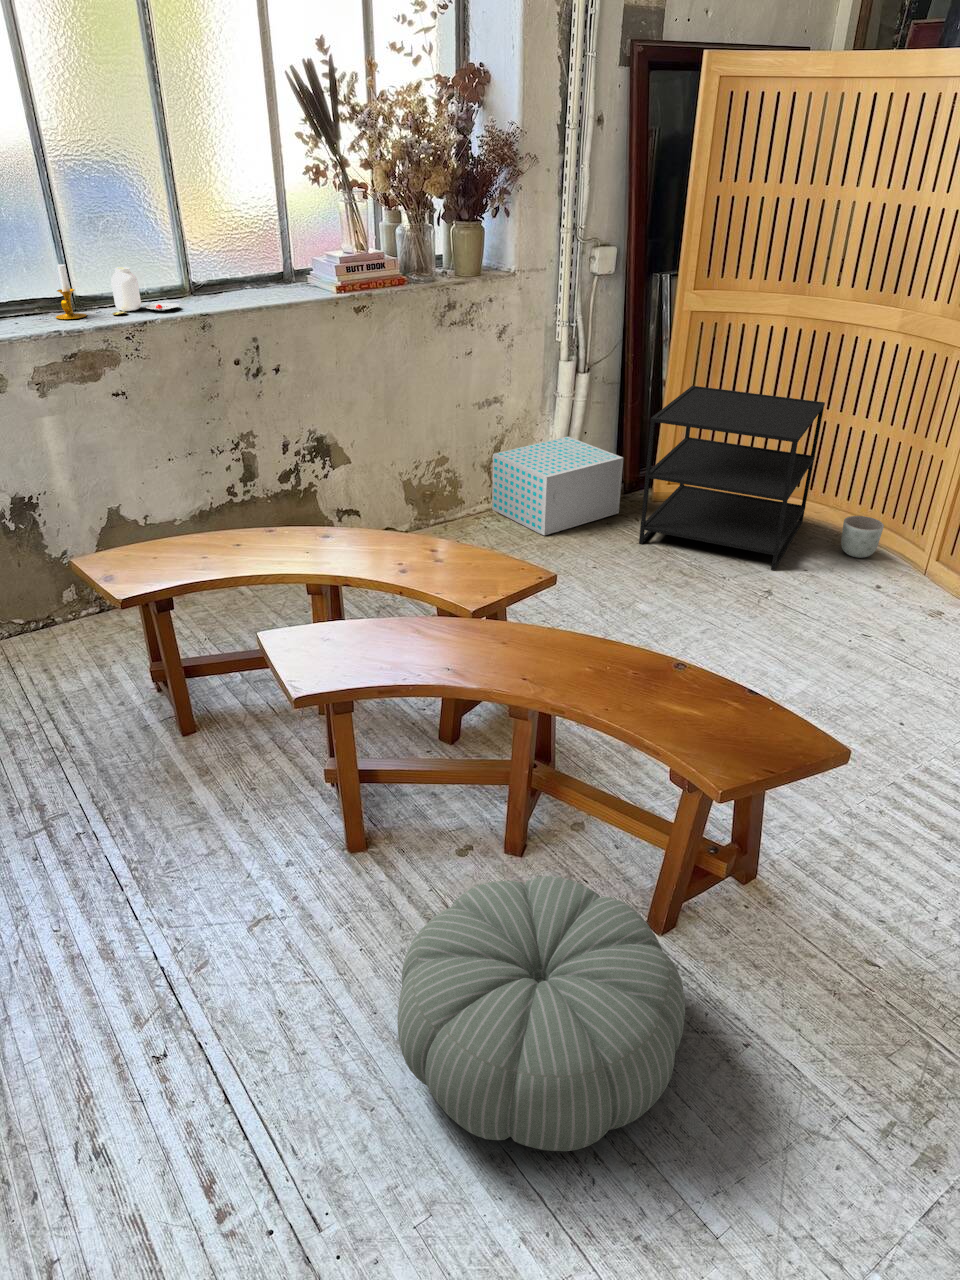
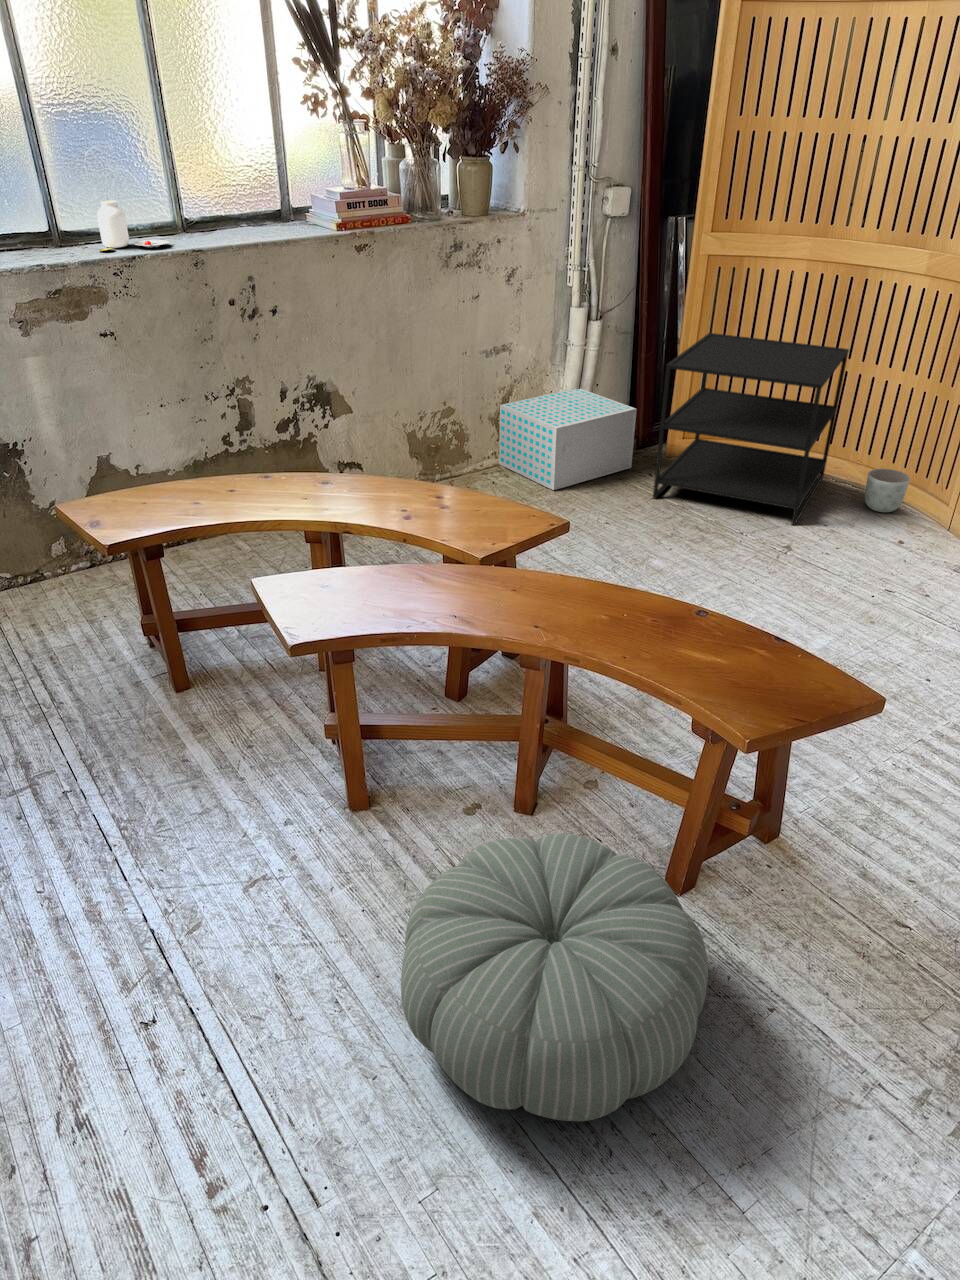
candlestick: present [56,264,86,319] -> none [39,196,72,255]

